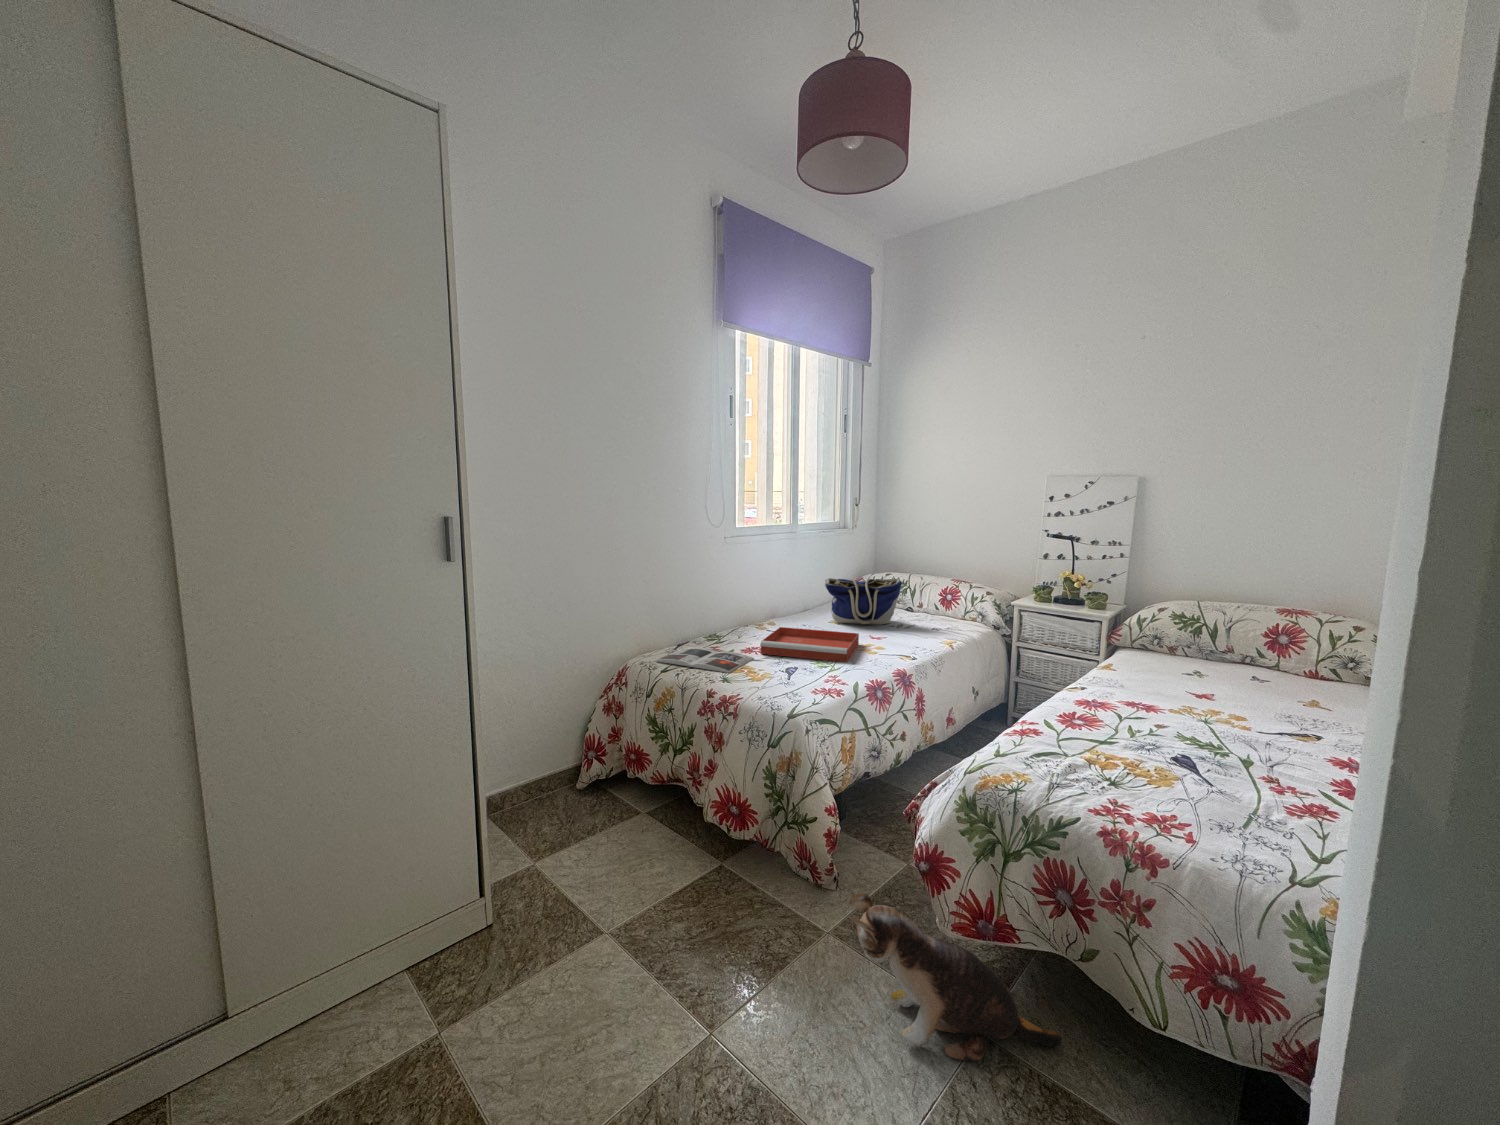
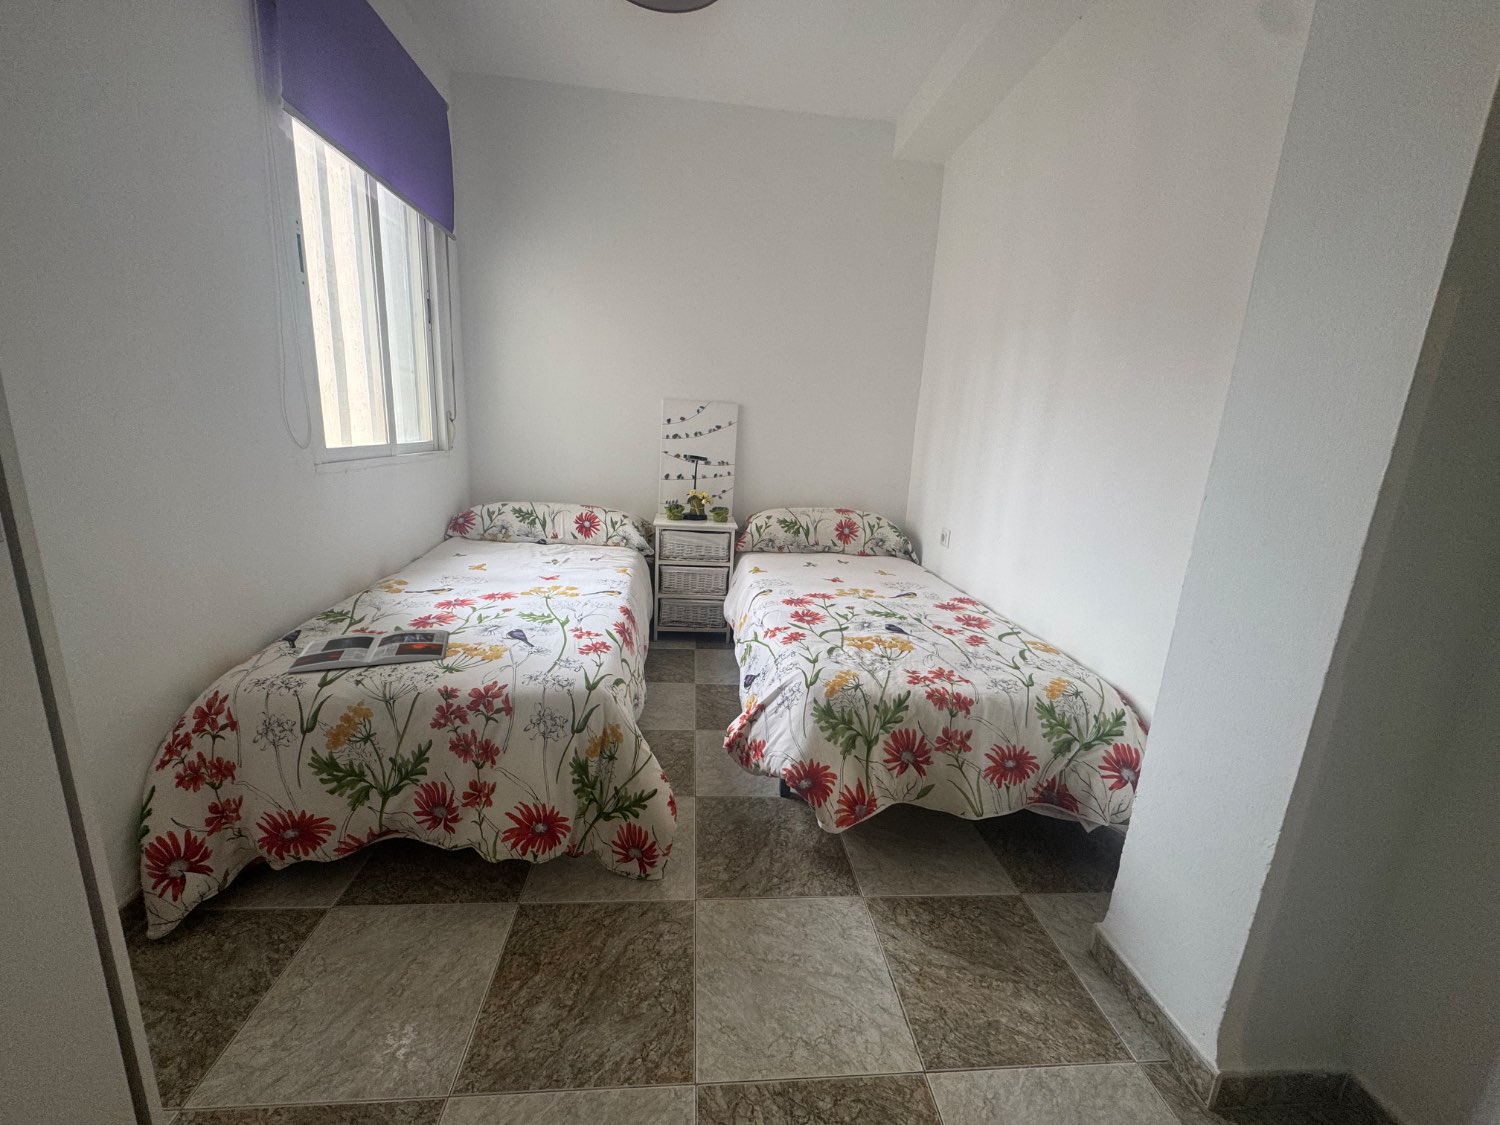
tote bag: present [825,578,902,625] -> none [465,507,561,567]
tray: present [760,627,859,662] -> none [440,576,570,623]
plush toy: present [850,893,1062,1061] -> none [773,833,906,942]

